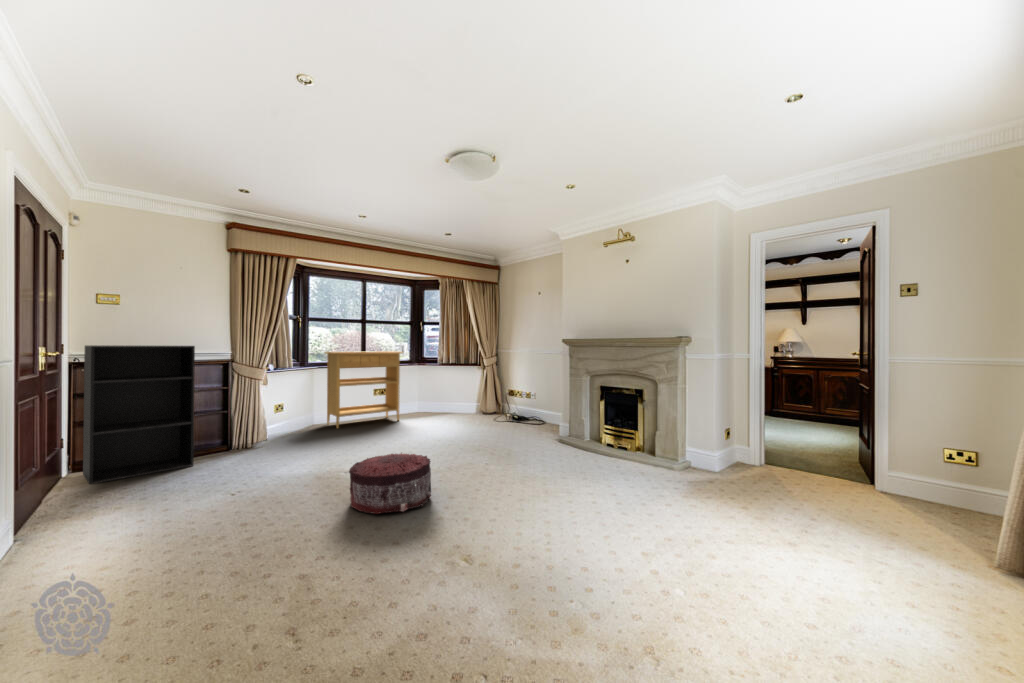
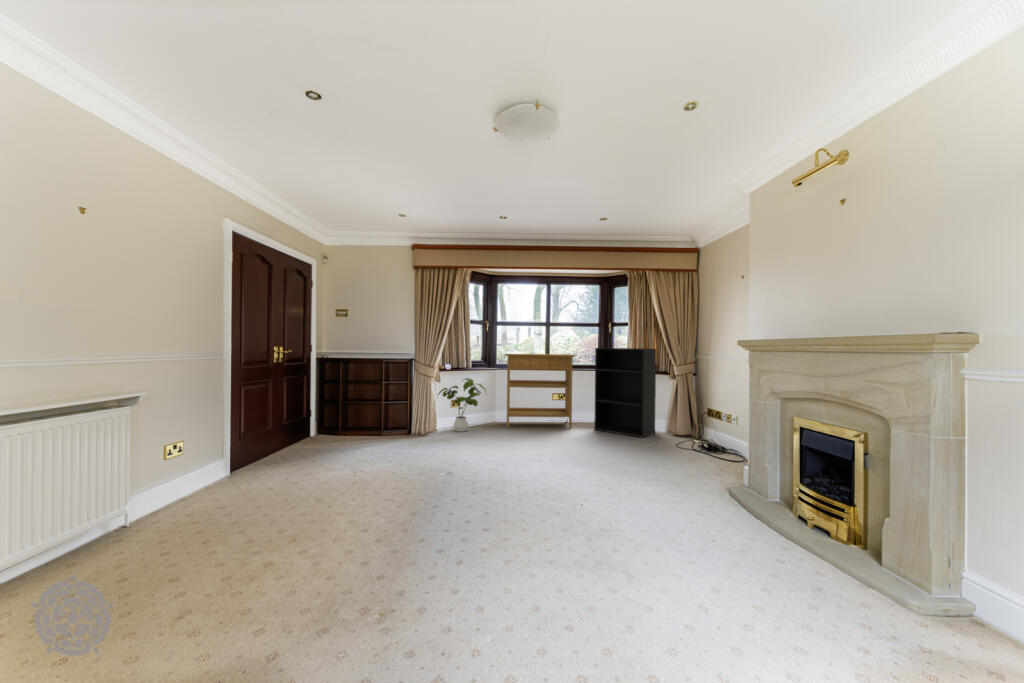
bookshelf: present [83,345,195,484] -> present [594,348,656,438]
house plant: none [262,379,326,439] -> present [438,378,486,432]
pouf: present [349,453,431,514] -> none [374,464,463,537]

